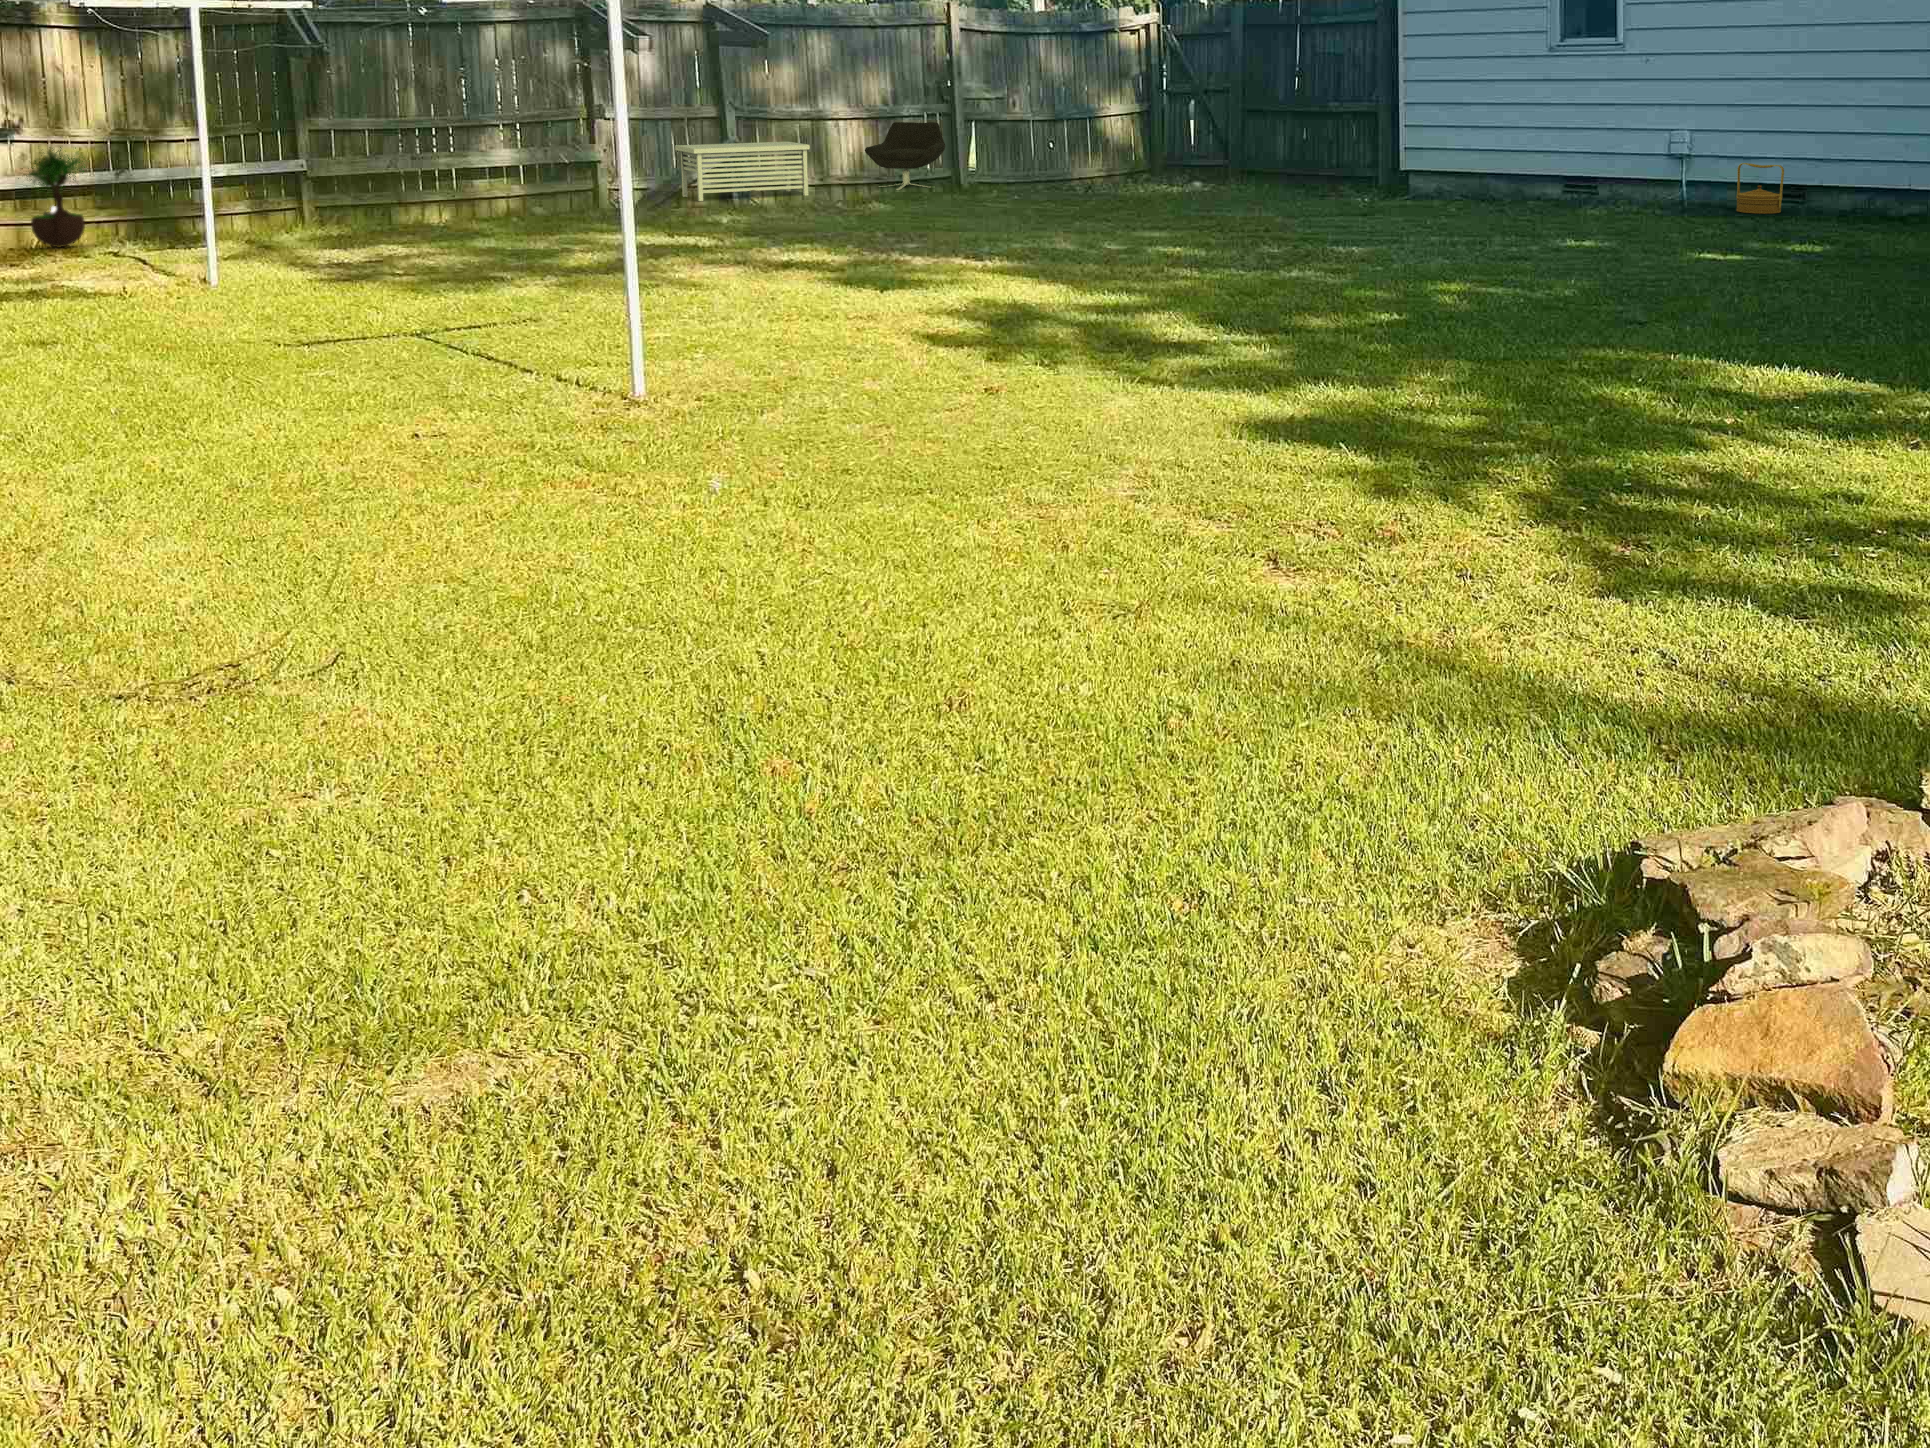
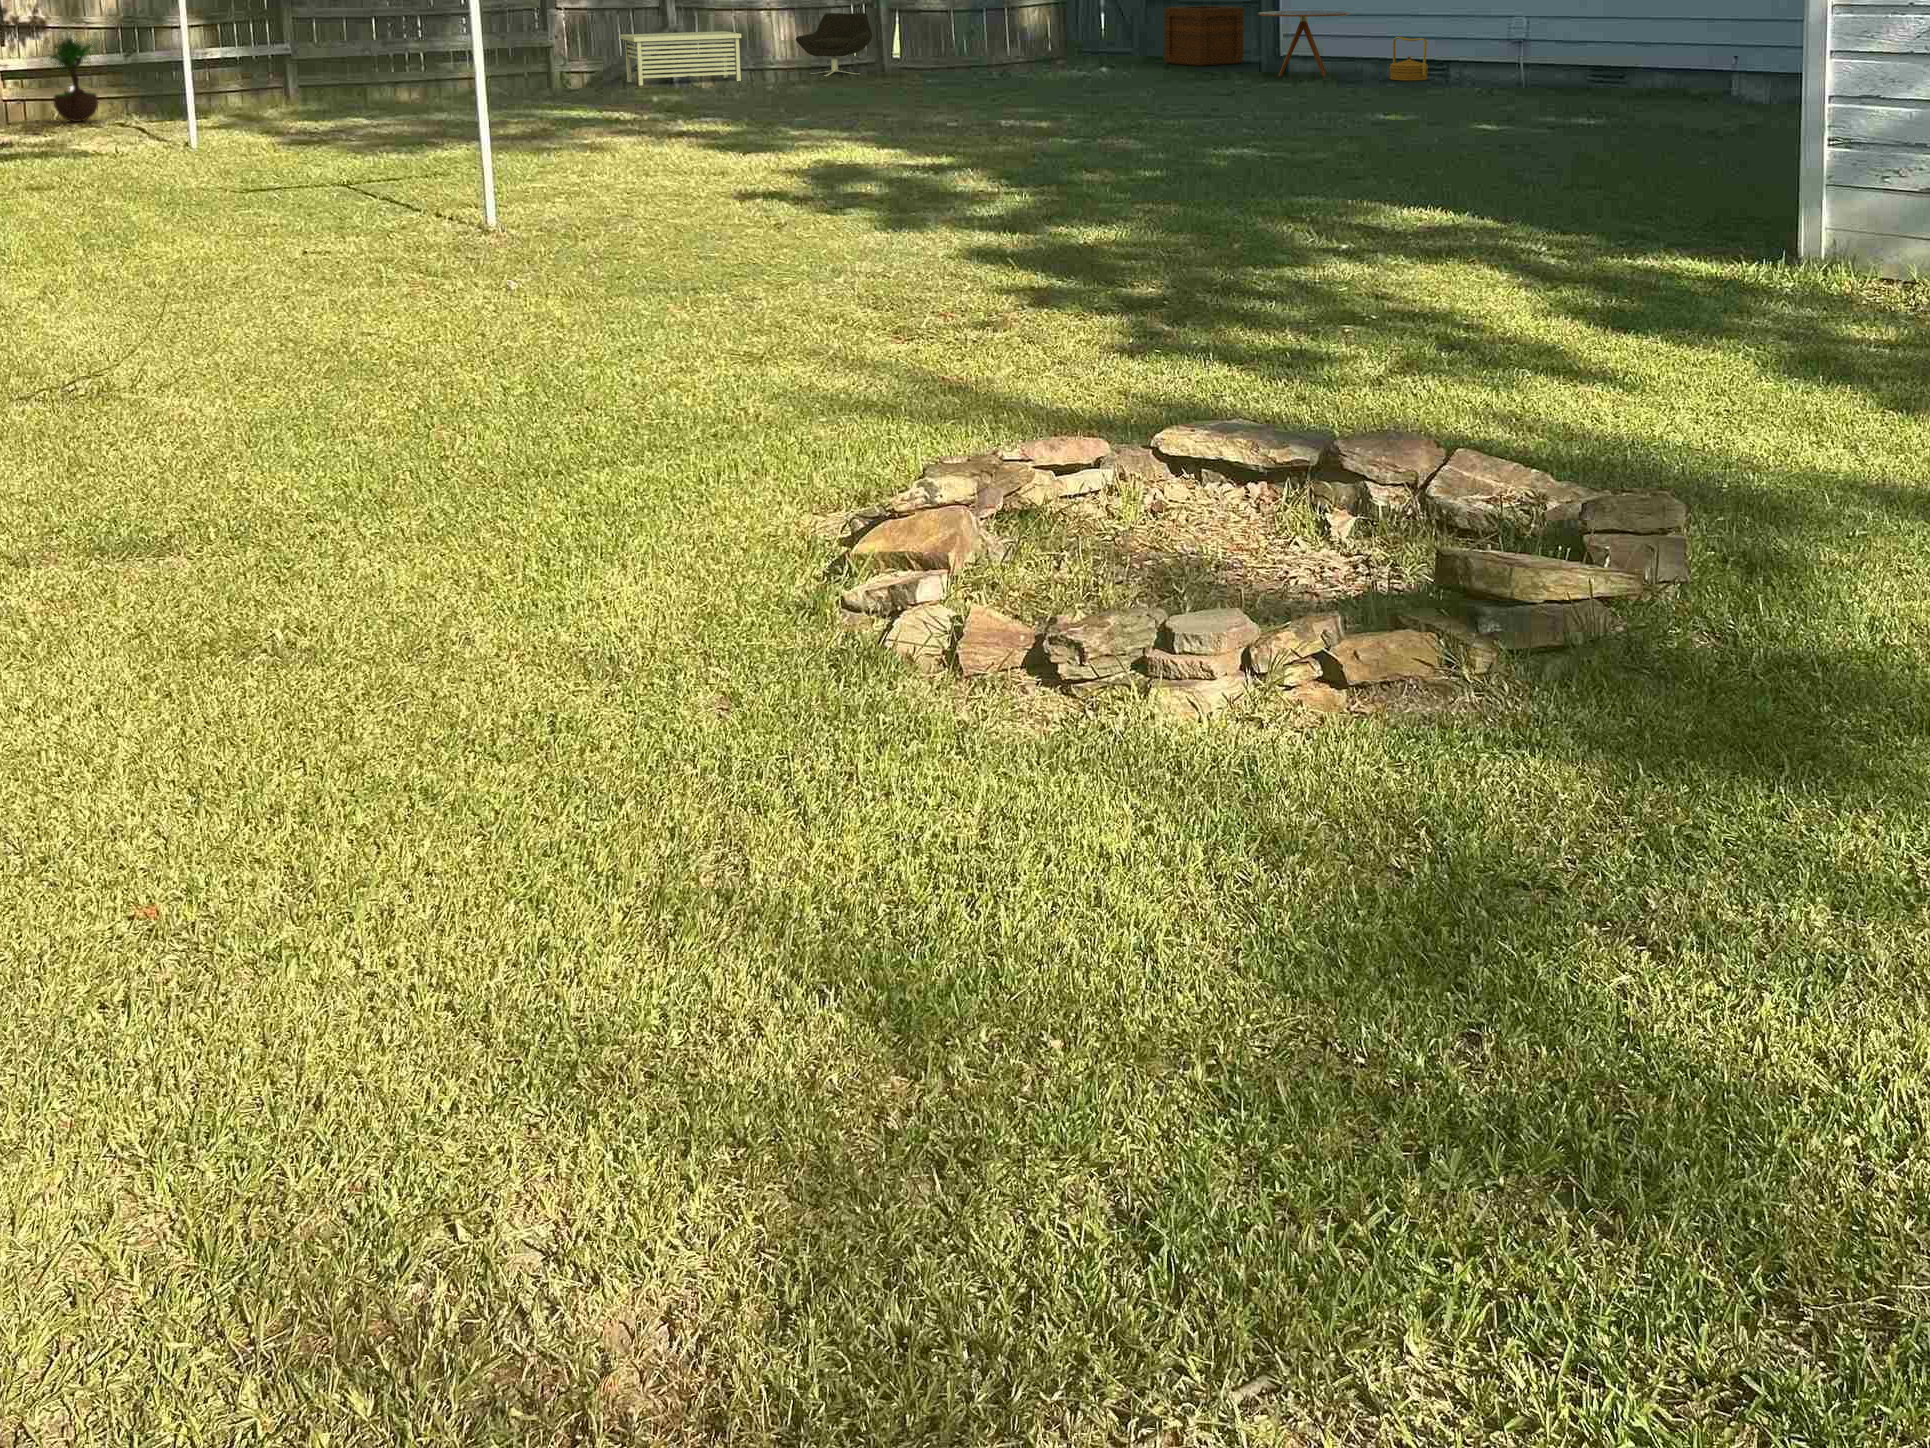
wooden crate: none [1251,116,1334,179] -> present [1164,6,1243,66]
round table: none [1364,122,1460,191] -> present [1258,11,1350,77]
woven basket: present [1736,163,1784,214] -> present [1390,37,1428,81]

